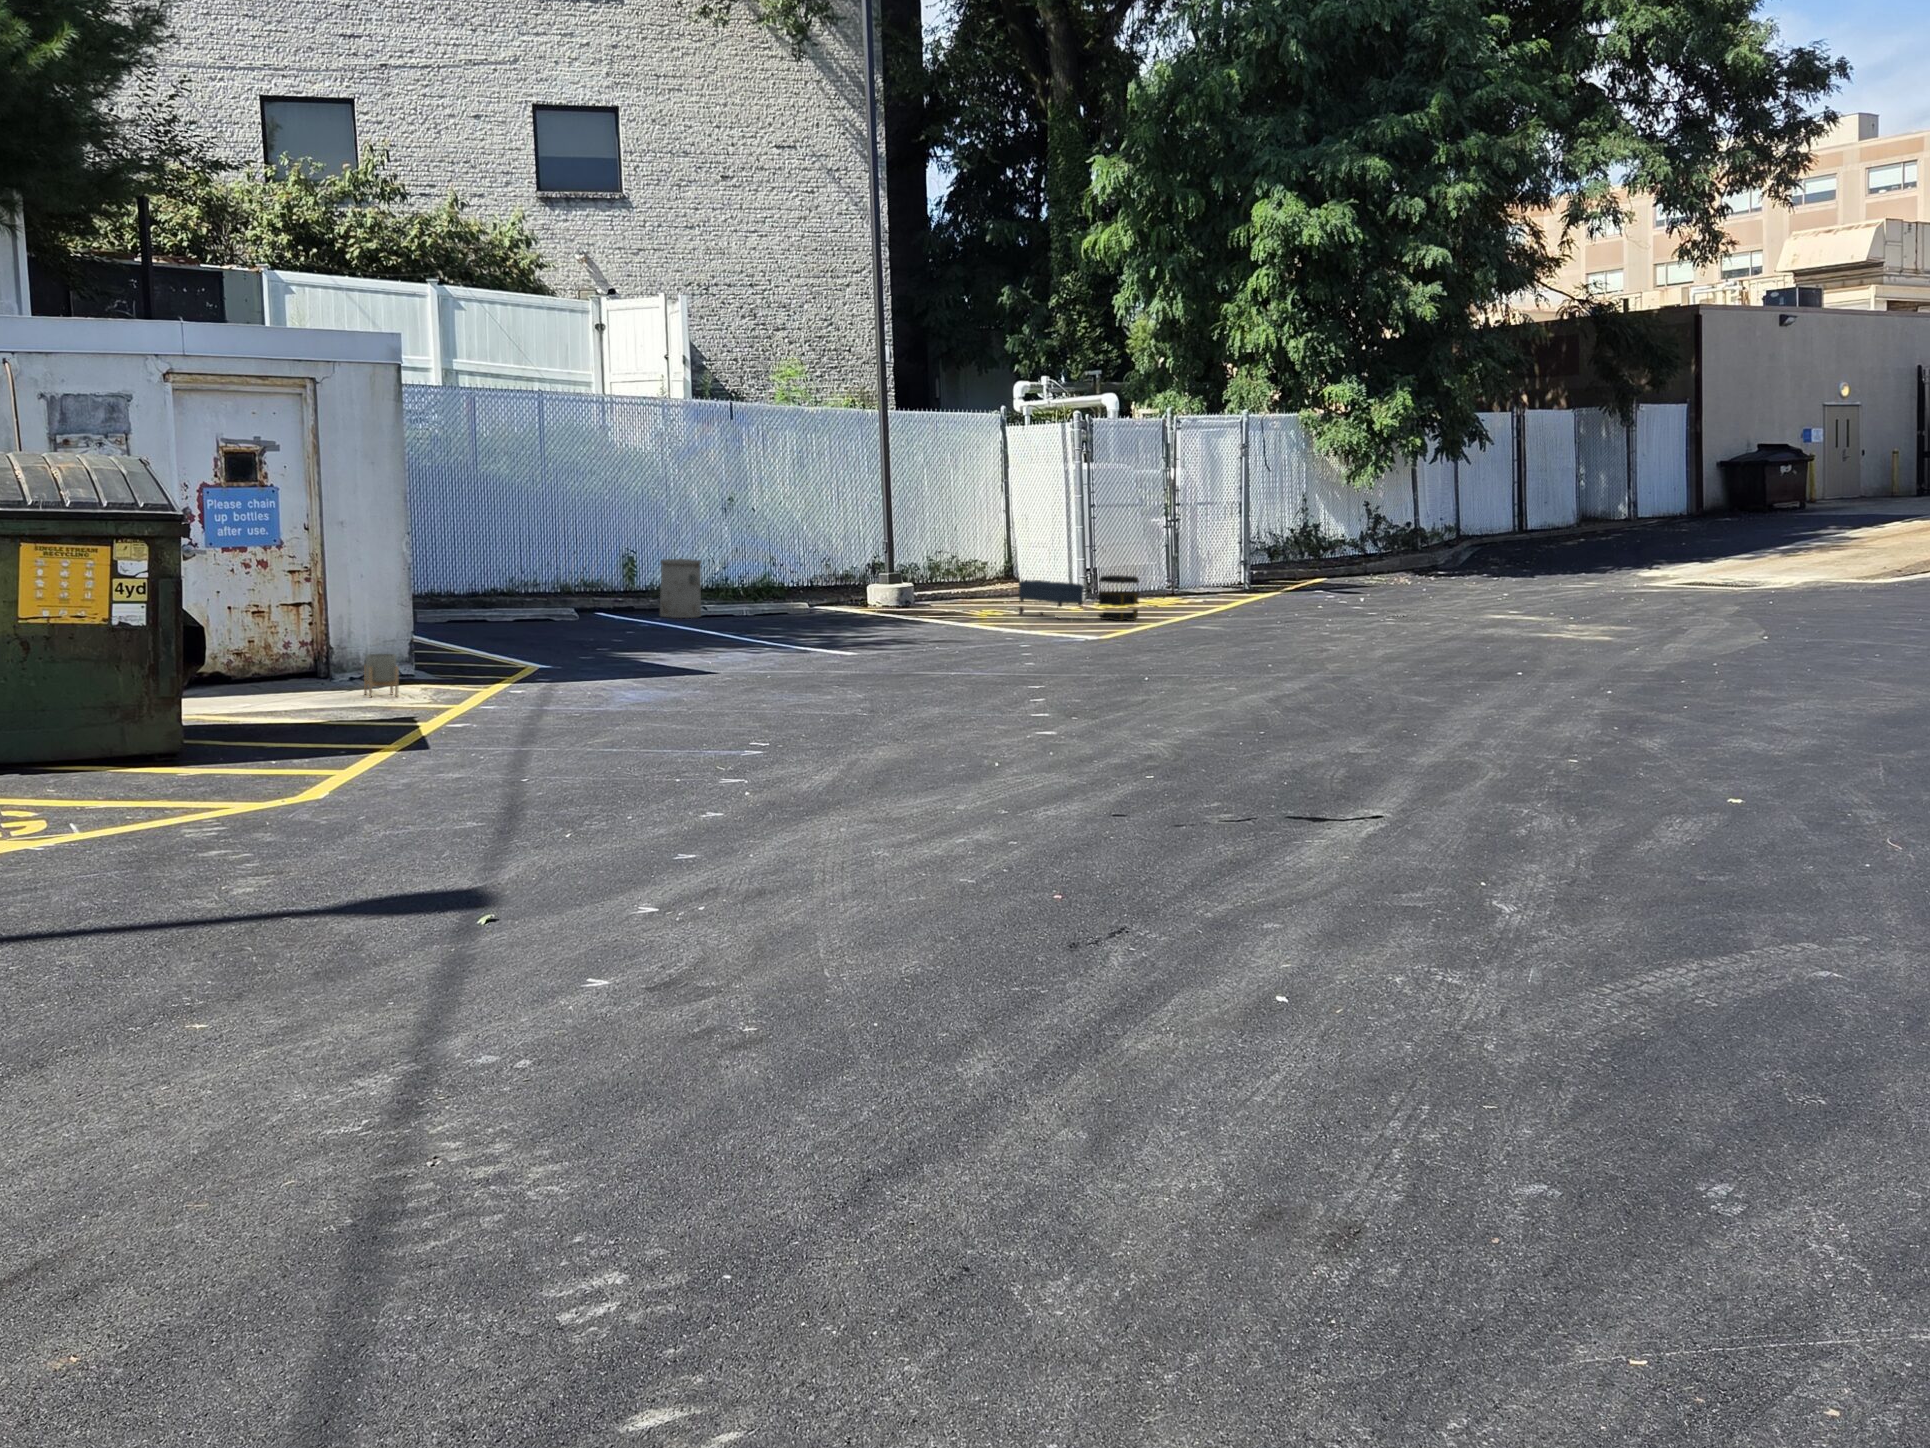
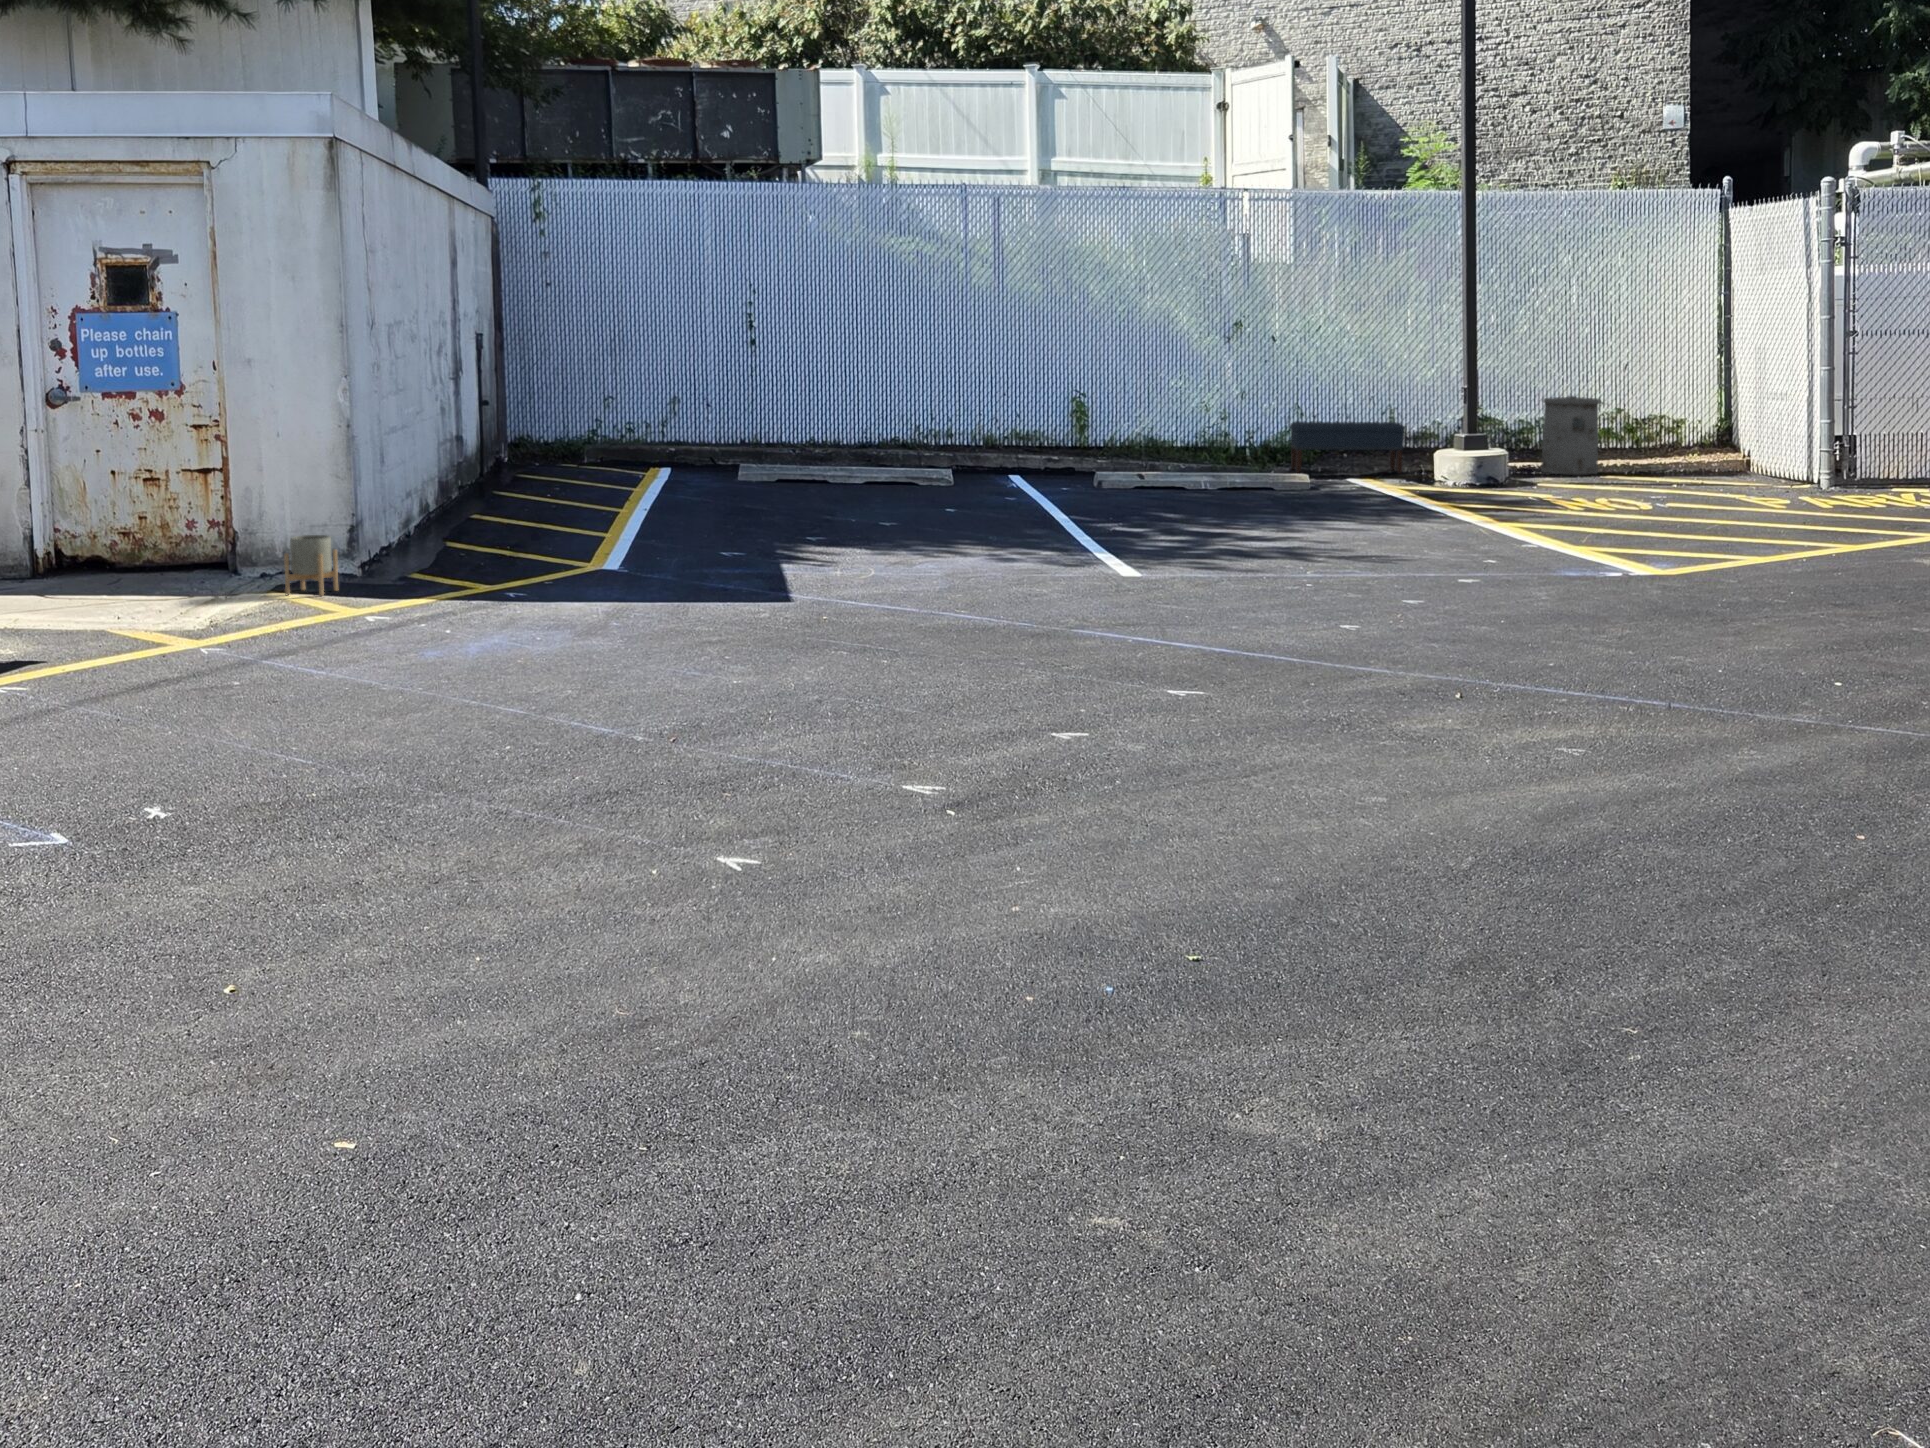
trash can: present [660,558,702,618] -> present [1541,396,1601,475]
toolbox: present [1098,575,1140,621] -> none [1850,425,1921,497]
bench: present [1019,580,1084,620] -> present [1290,421,1405,473]

